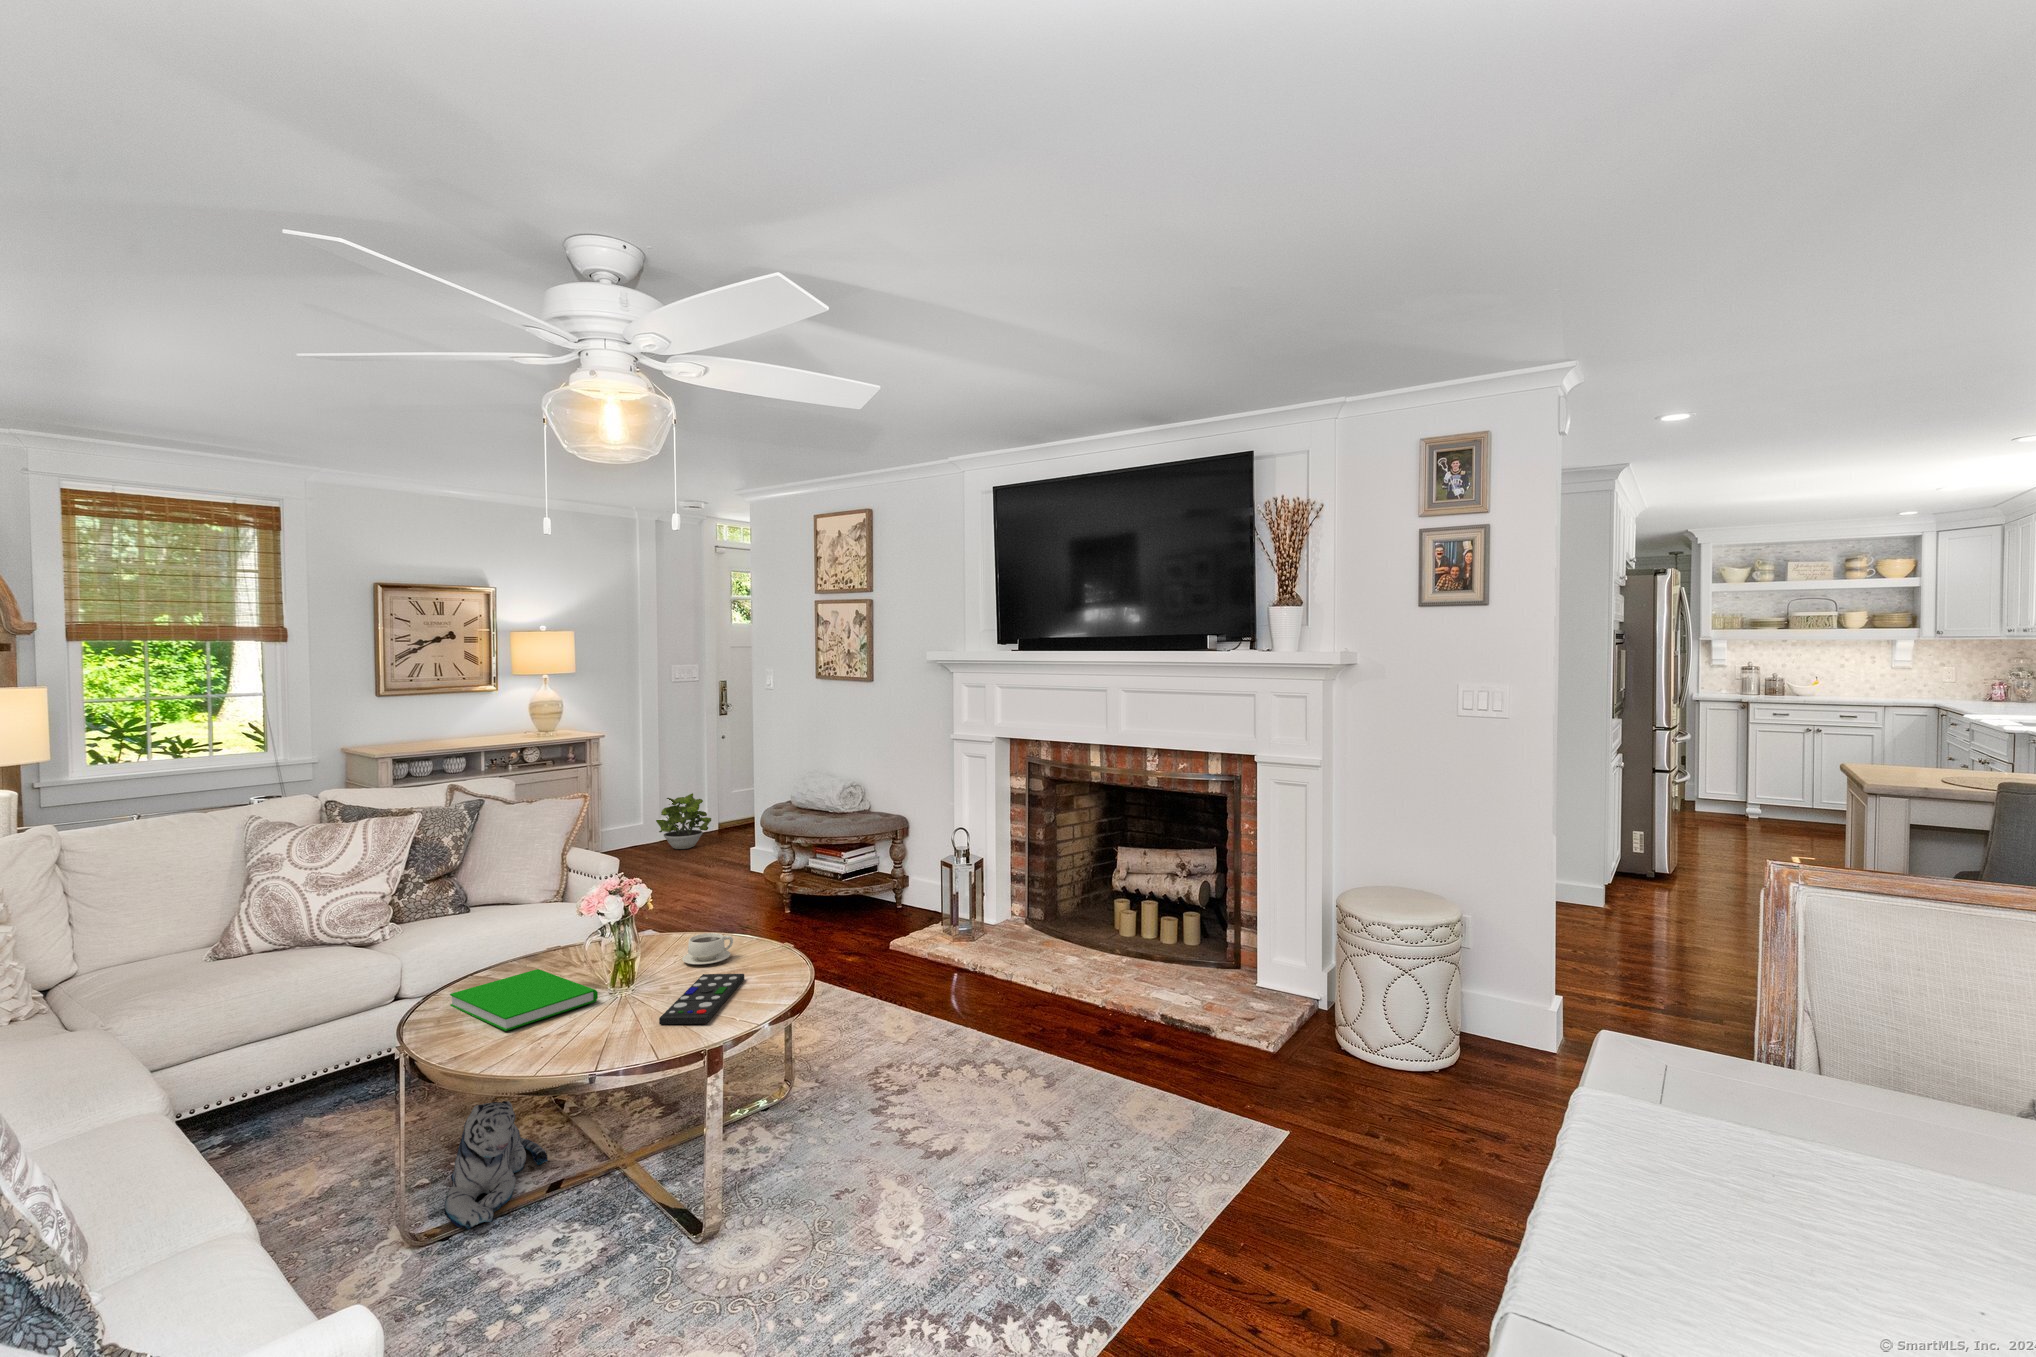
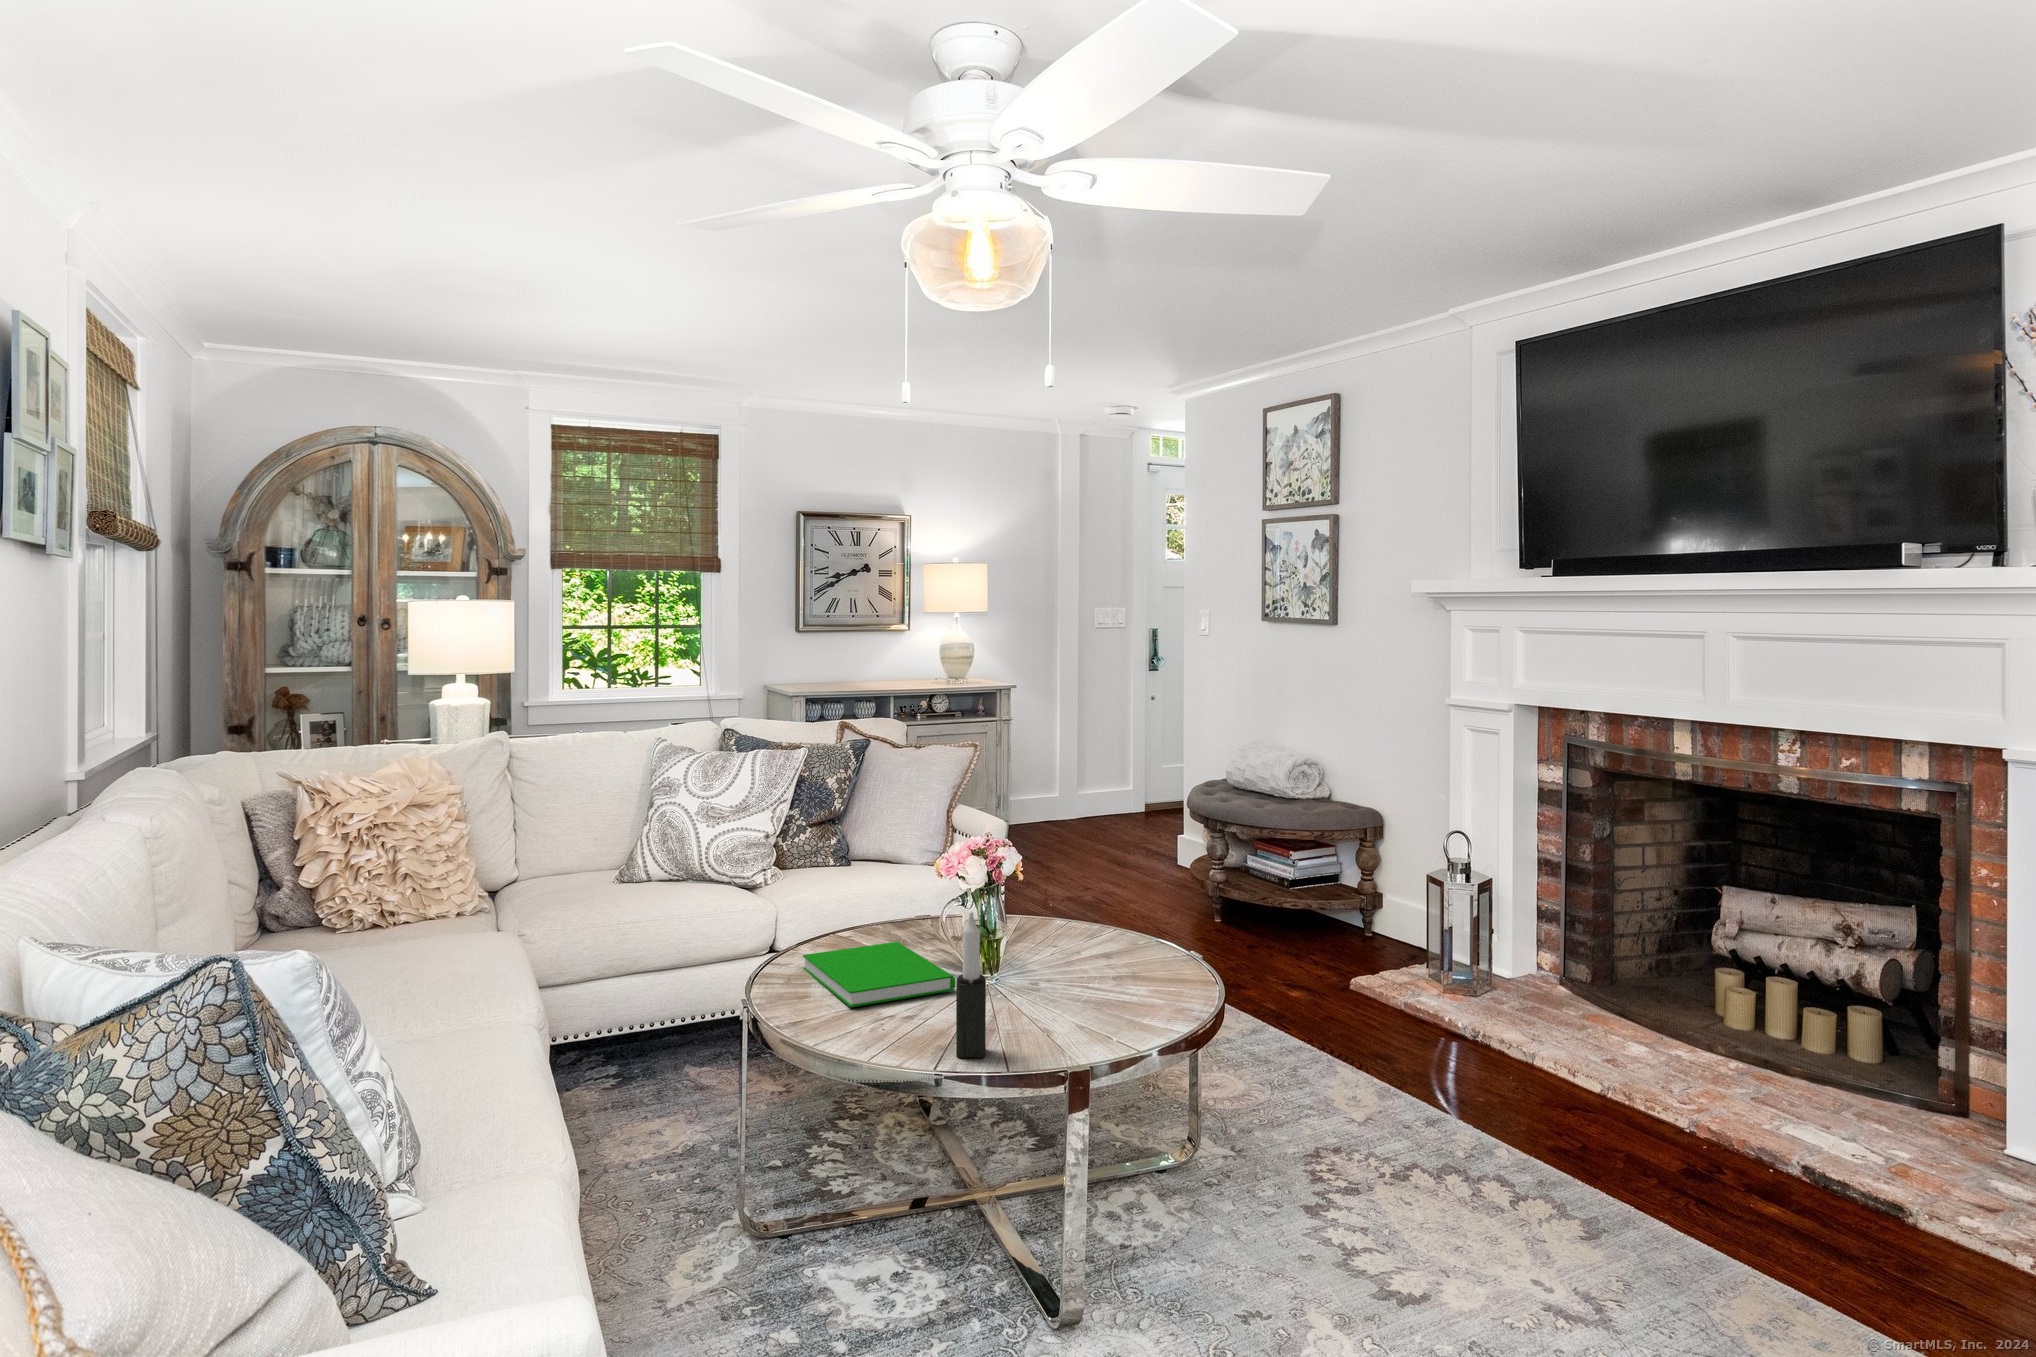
potted plant: present [656,793,711,849] -> none [1074,763,1138,831]
teacup: present [682,933,733,964] -> none [1061,927,1125,966]
candle: none [609,937,635,1054] -> present [956,912,986,1058]
remote control: present [659,974,744,1024] -> none [1019,978,1133,1041]
plush toy: present [445,1101,548,1230] -> none [790,1089,901,1232]

